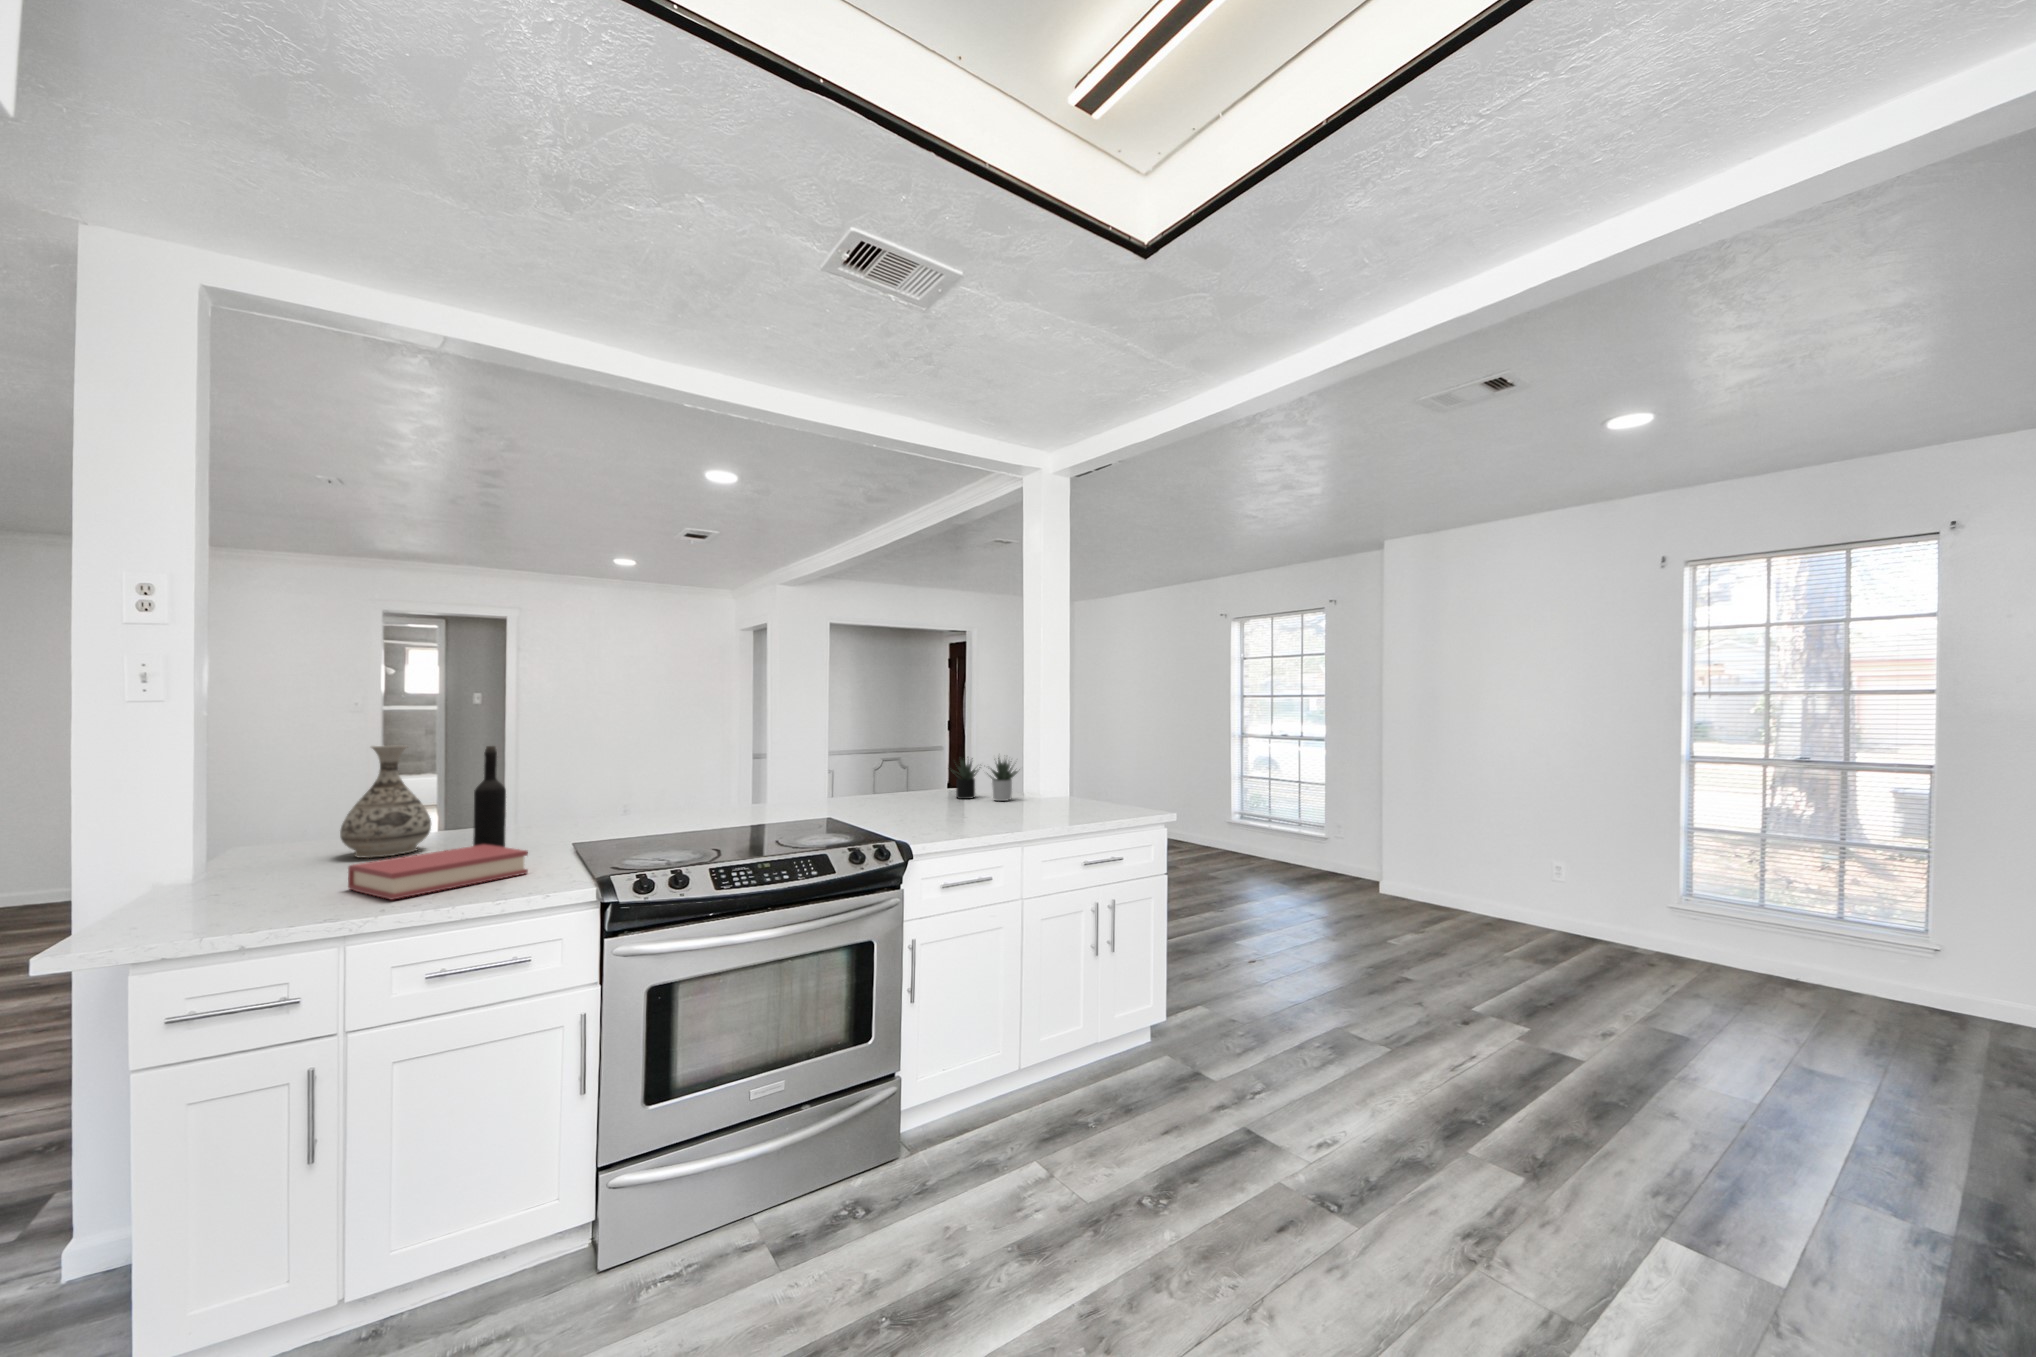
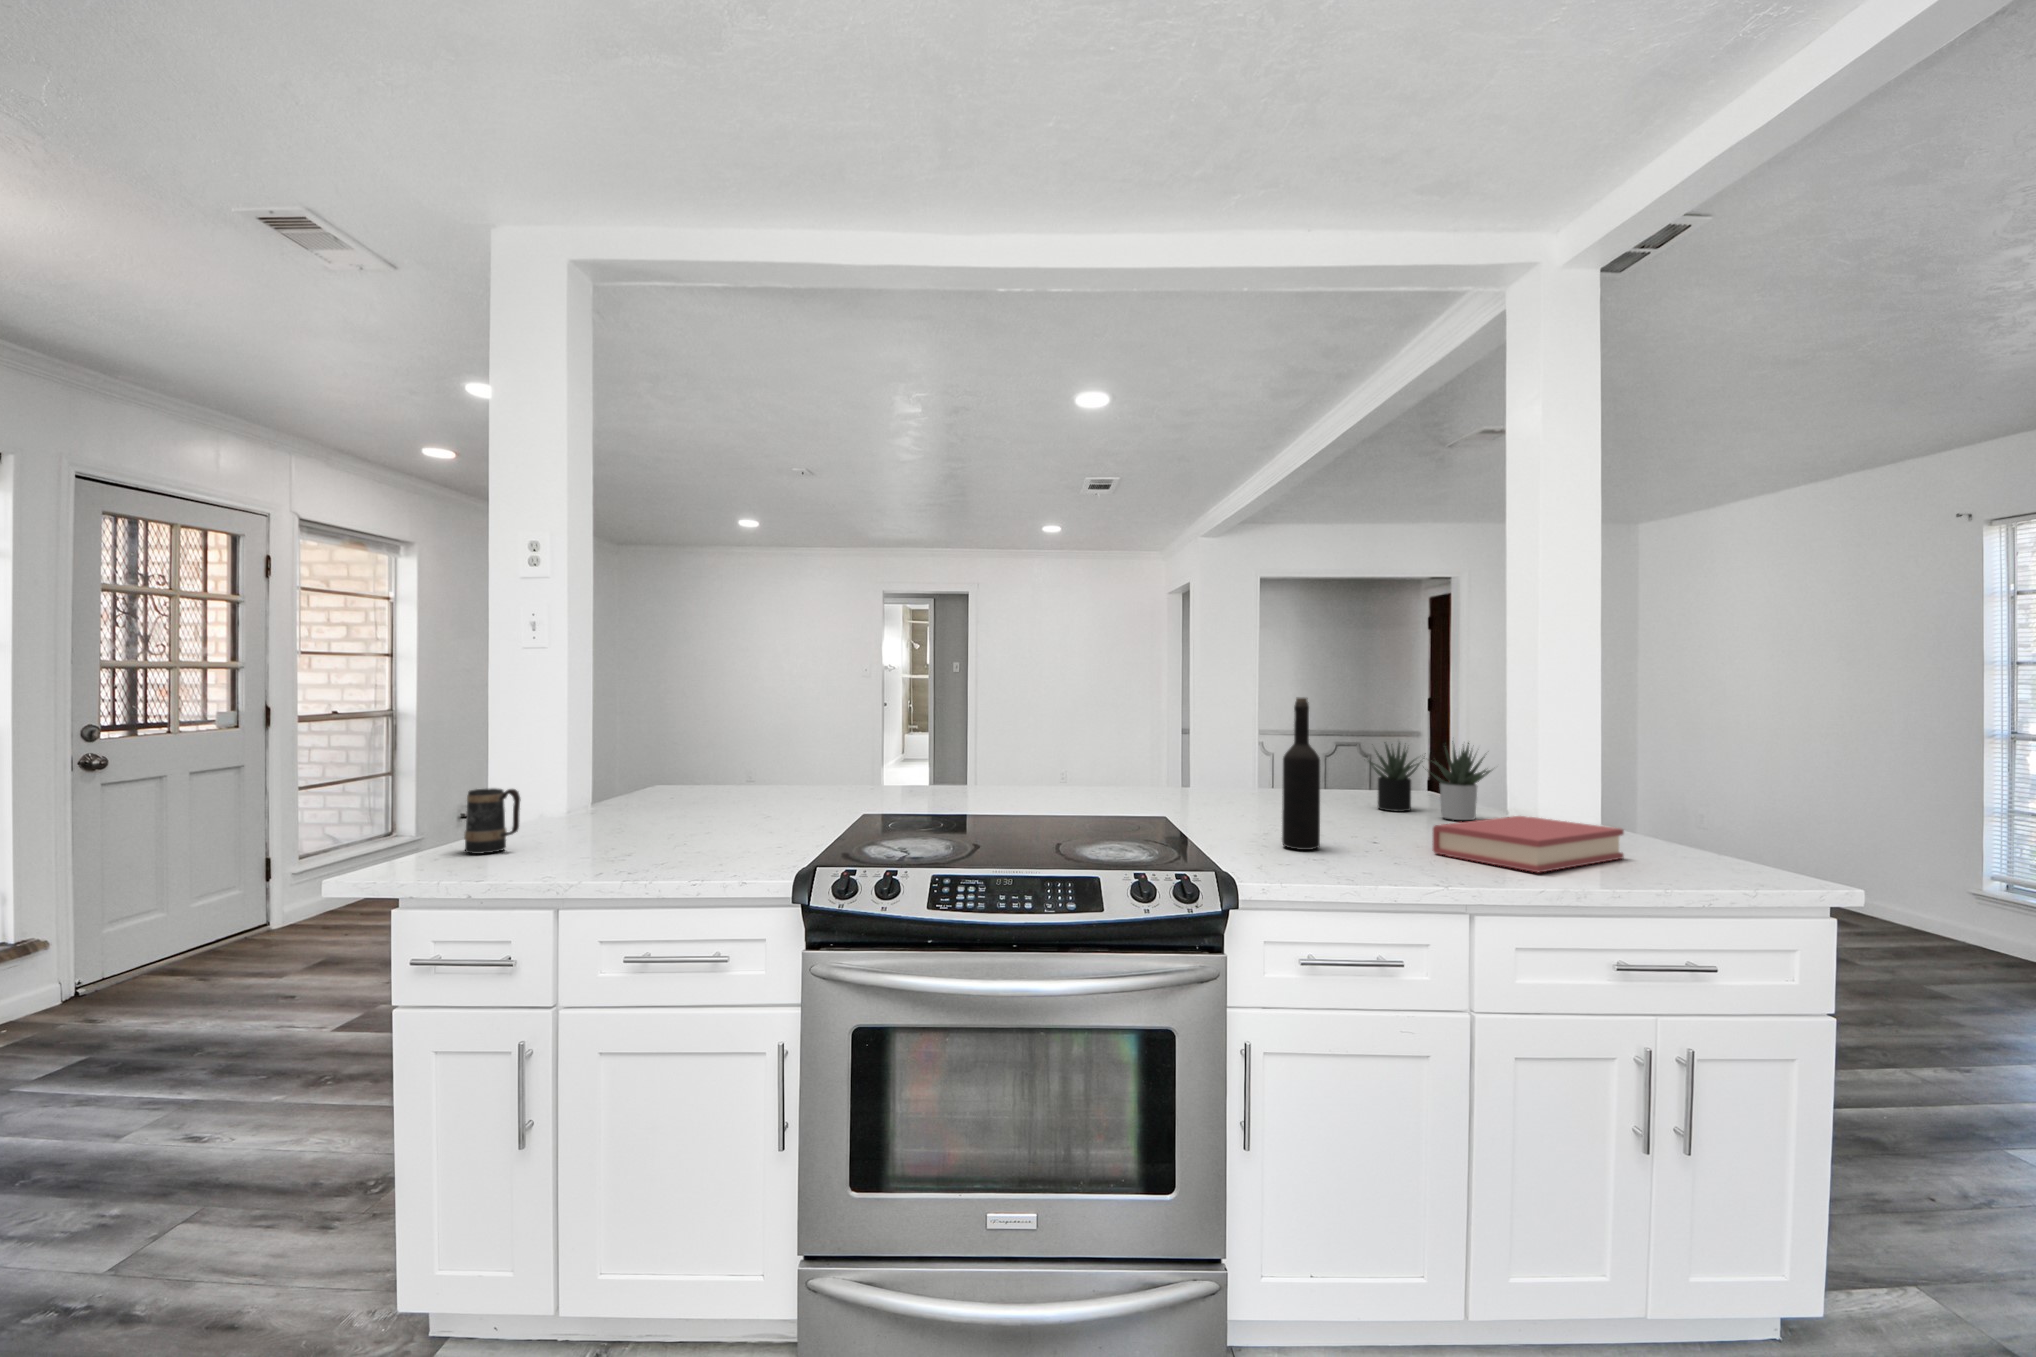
vase: present [340,746,431,858] -> none [599,689,686,816]
wine bottle: present [473,746,506,847] -> present [1282,698,1320,850]
mug: none [252,841,316,902] -> present [464,788,521,854]
hardback book: present [348,845,528,900] -> present [1433,816,1624,873]

